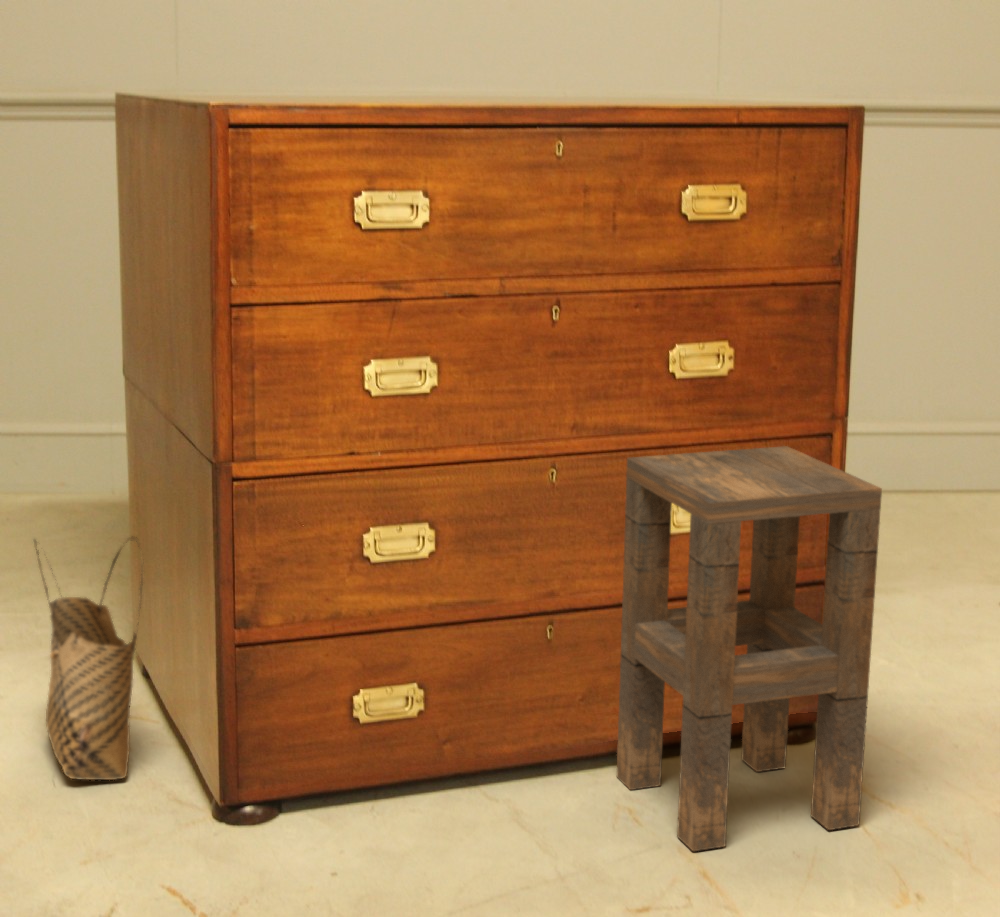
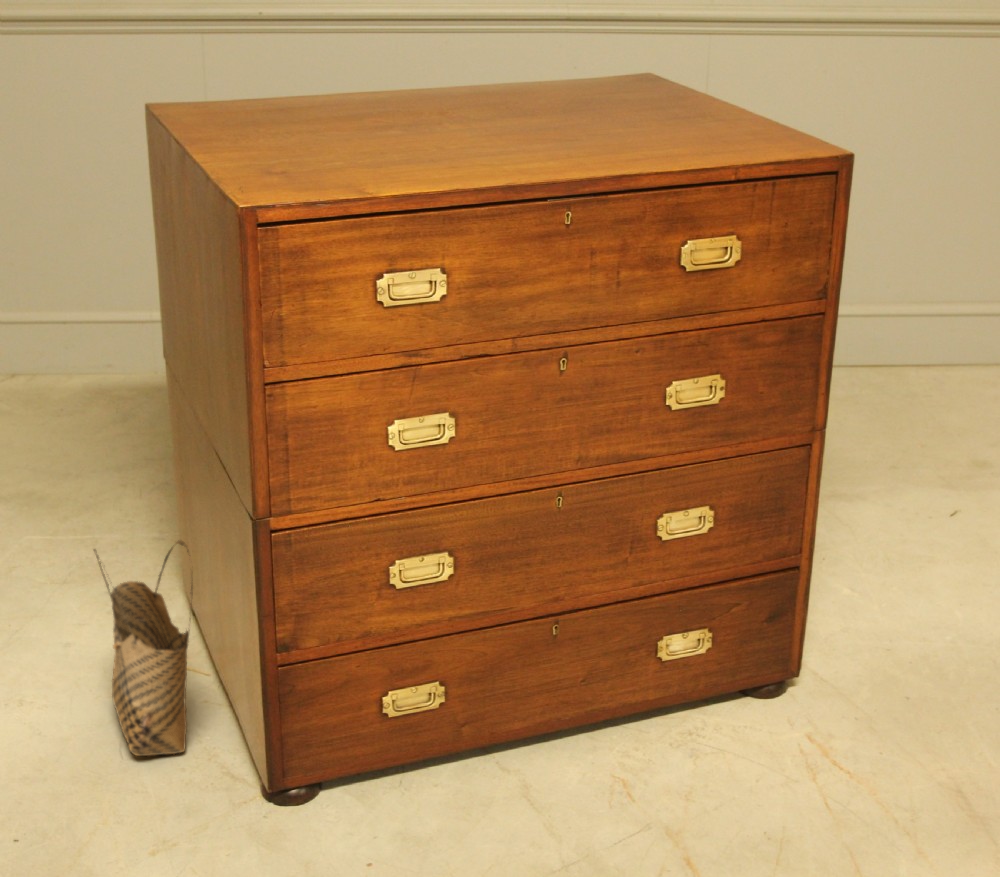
side table: present [617,446,882,851] -> none [613,464,857,837]

